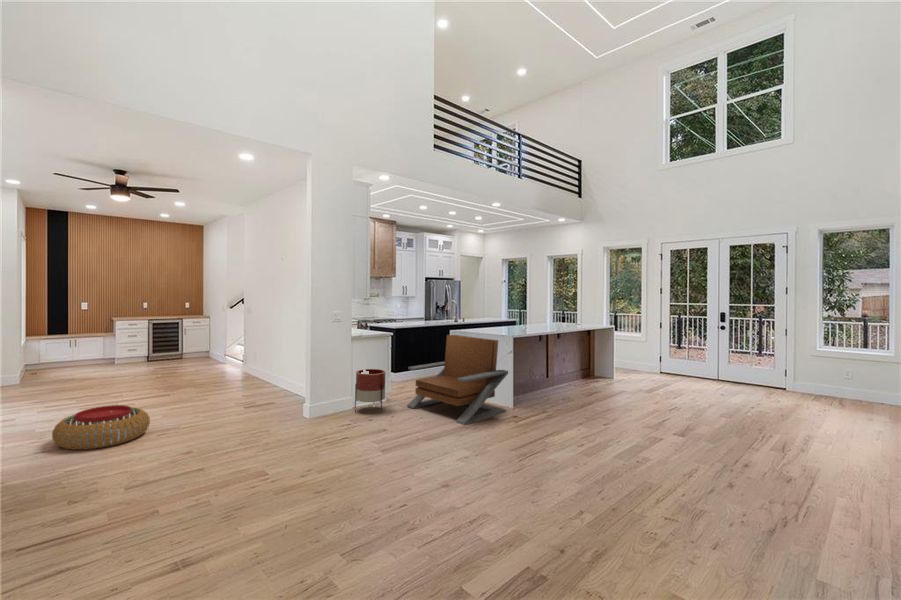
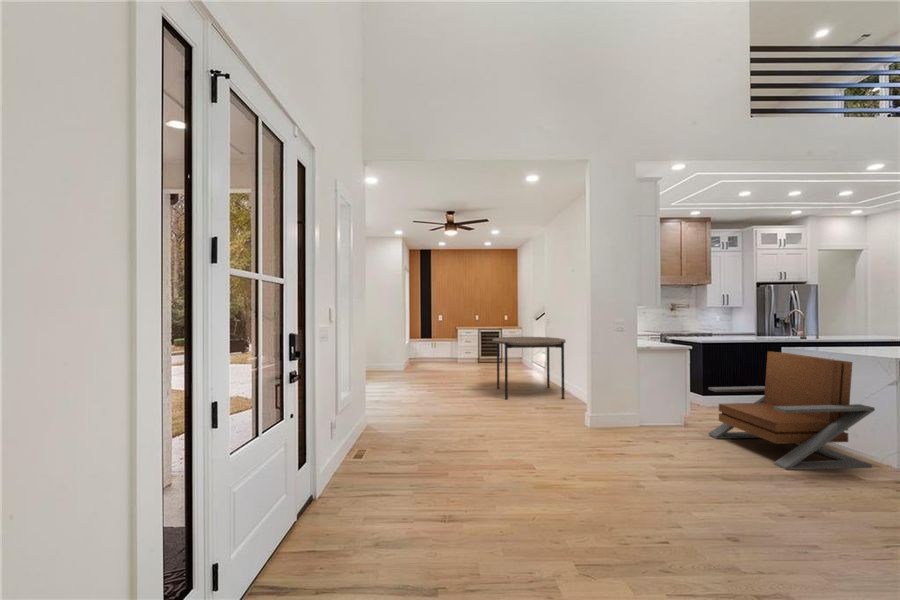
dining table: none [182,328,272,402] -> present [492,337,566,400]
planter: present [355,369,385,413] -> none [641,385,678,436]
pouf: present [52,405,150,450] -> none [406,391,463,421]

